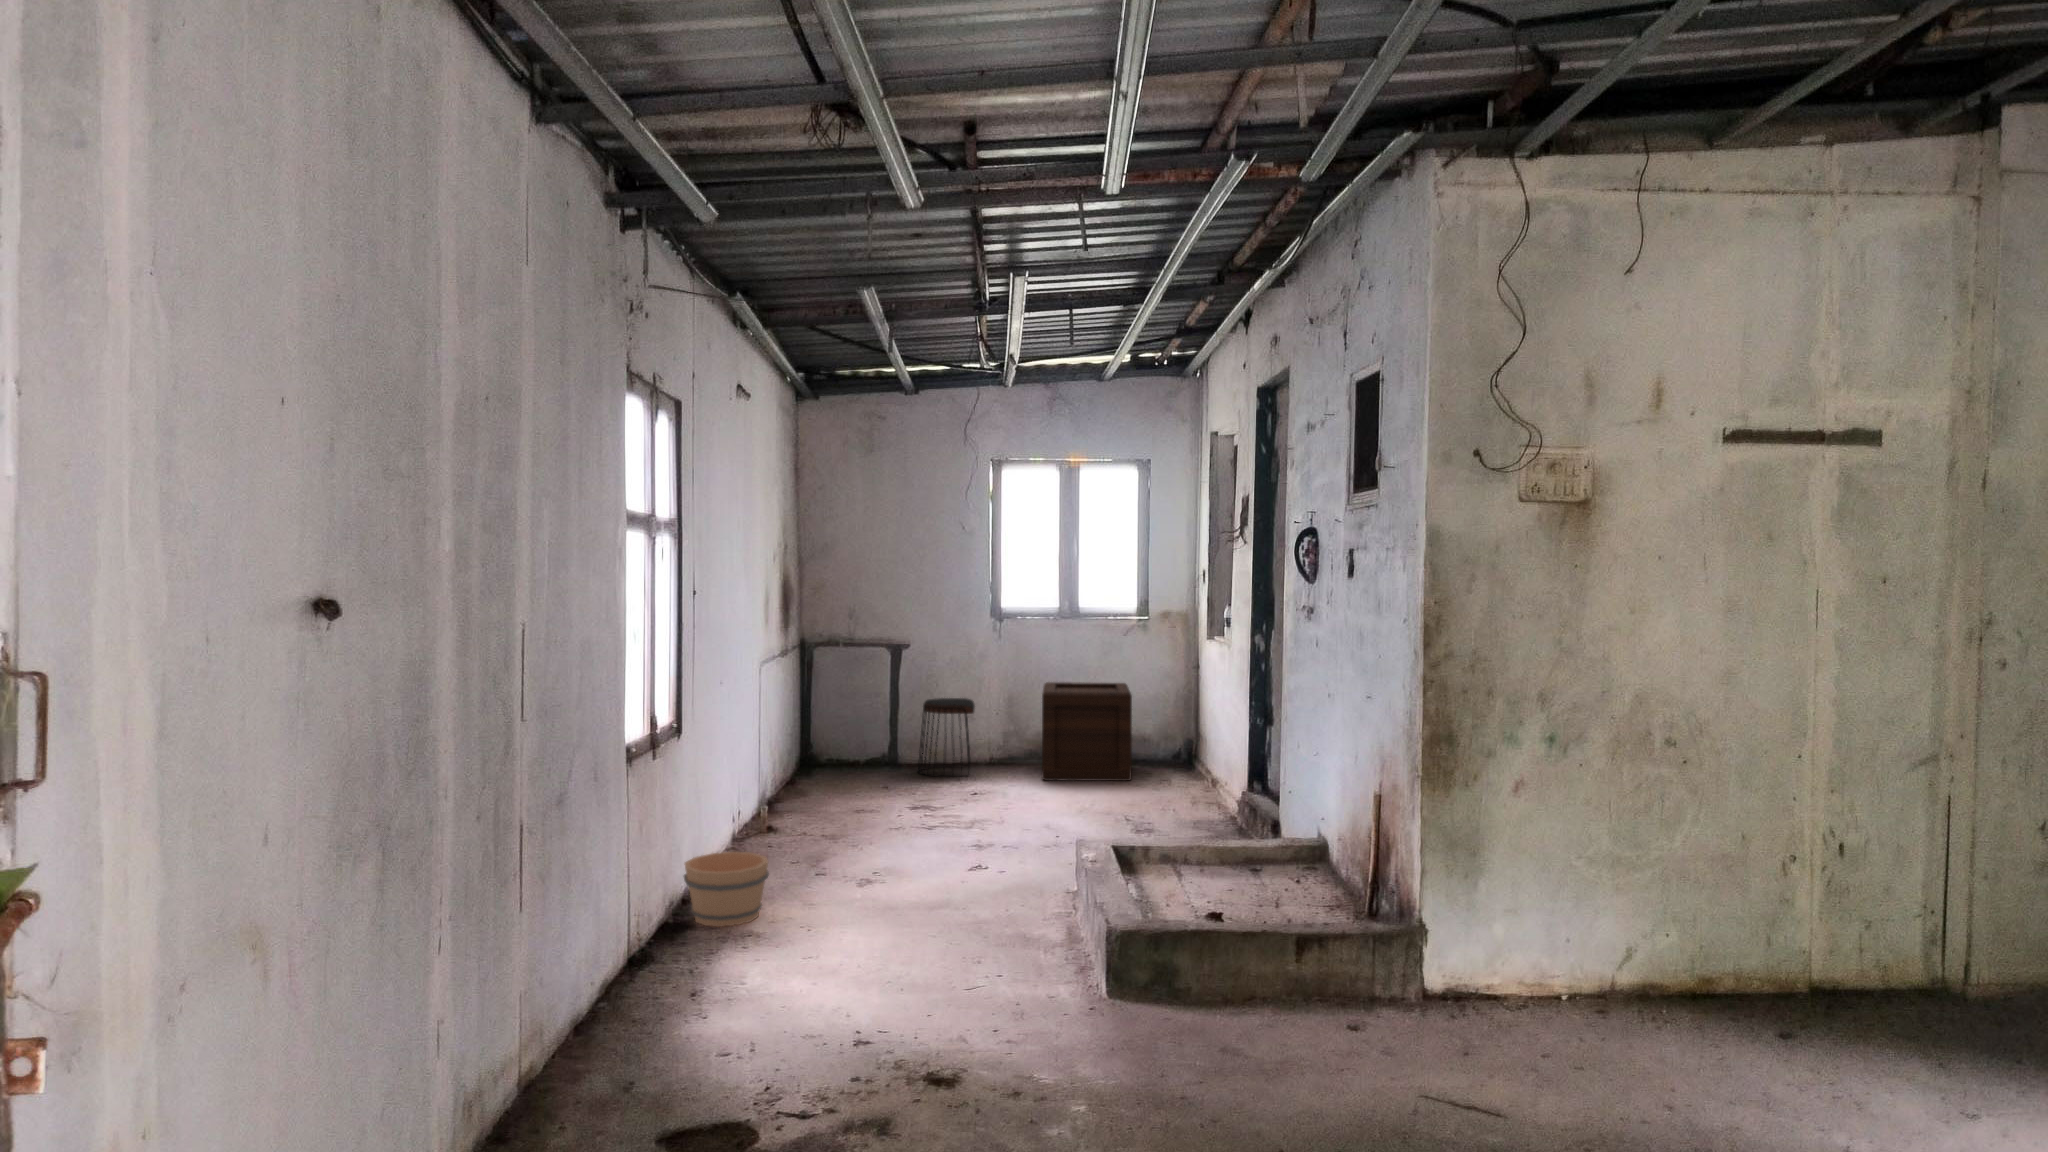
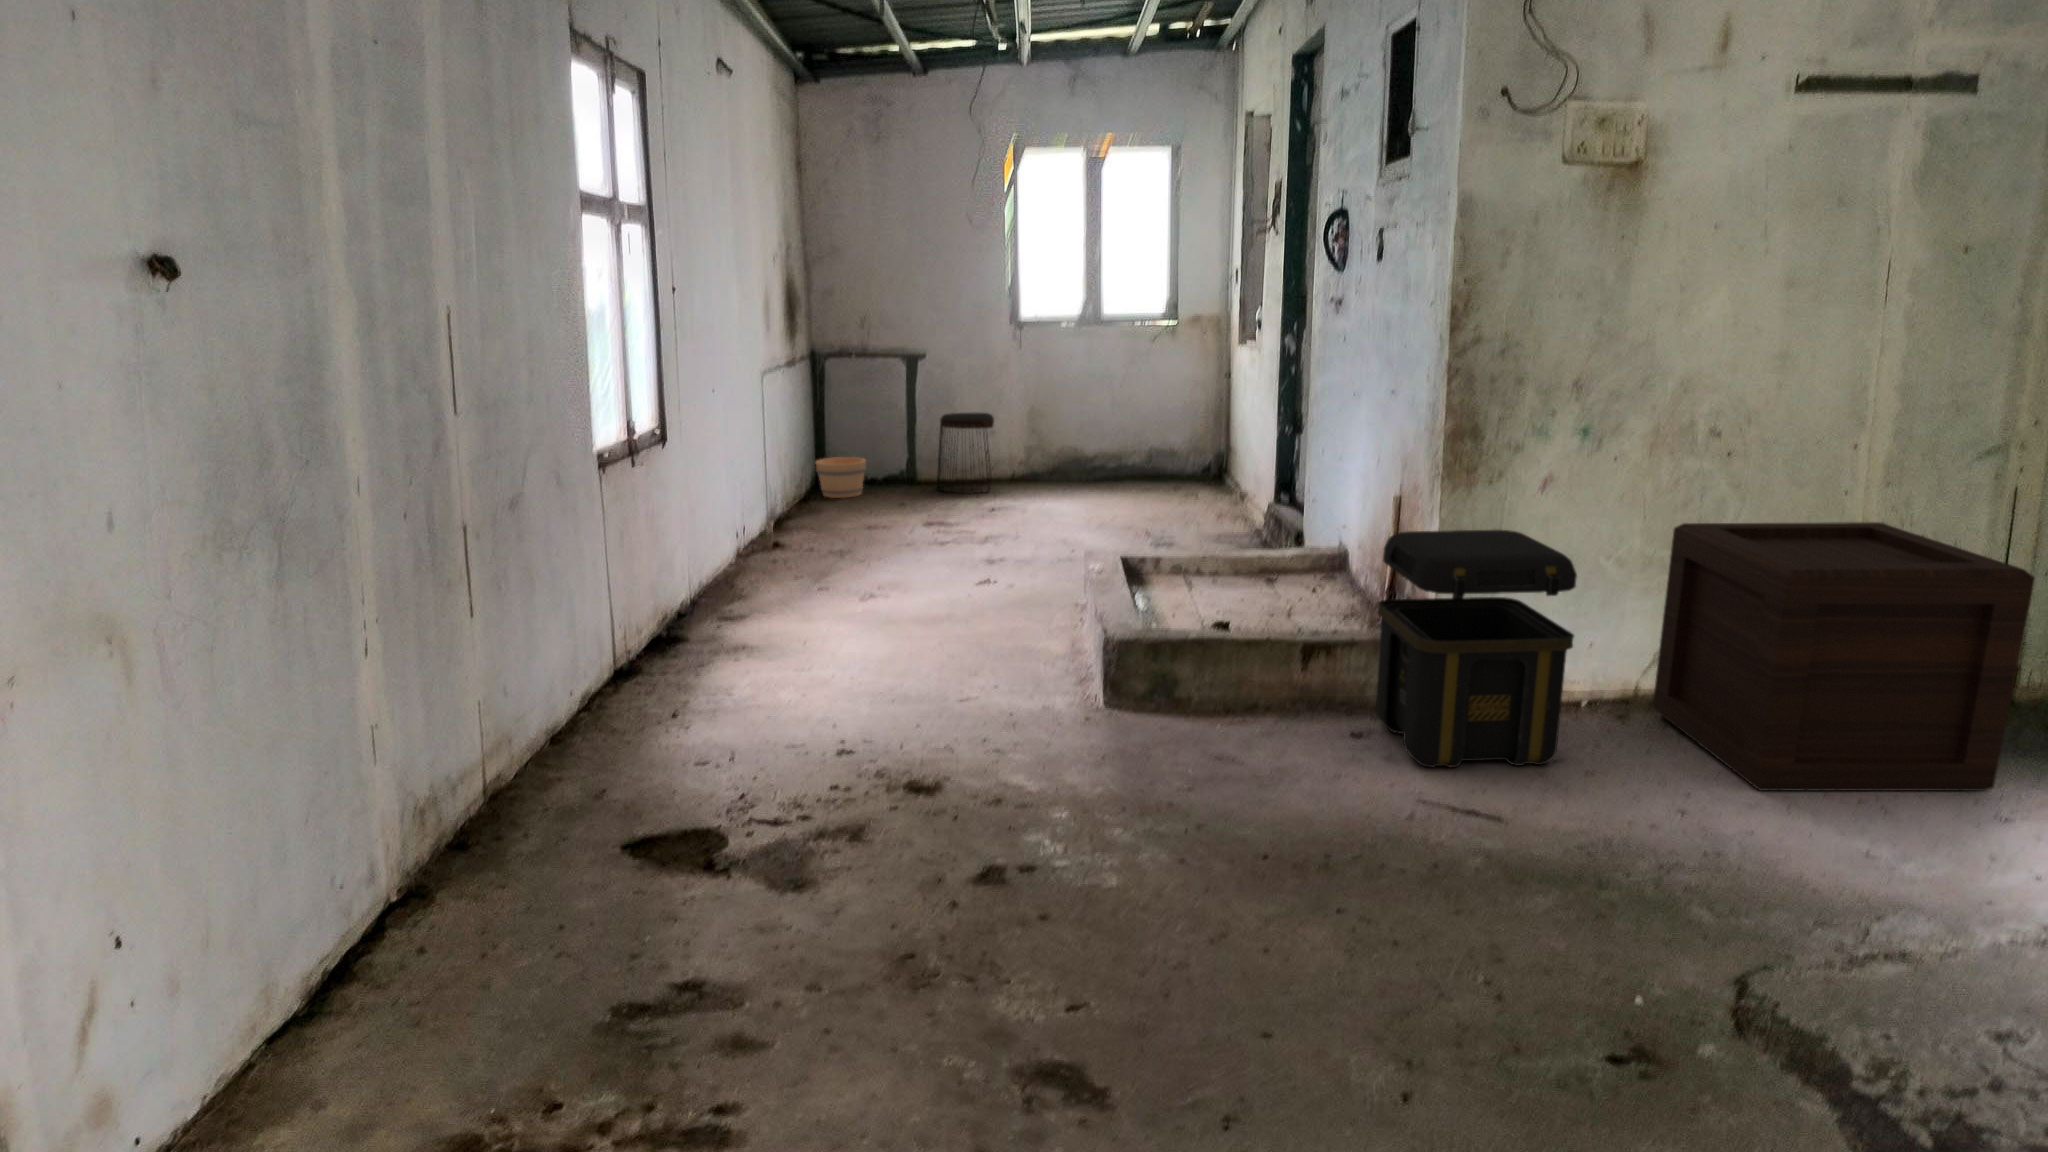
wooden crate: present [1042,682,1132,781] -> present [1653,522,2035,791]
toolbox: none [1369,827,1555,1062] -> present [1376,530,1577,768]
bucket: present [684,852,769,927] -> present [816,457,867,498]

